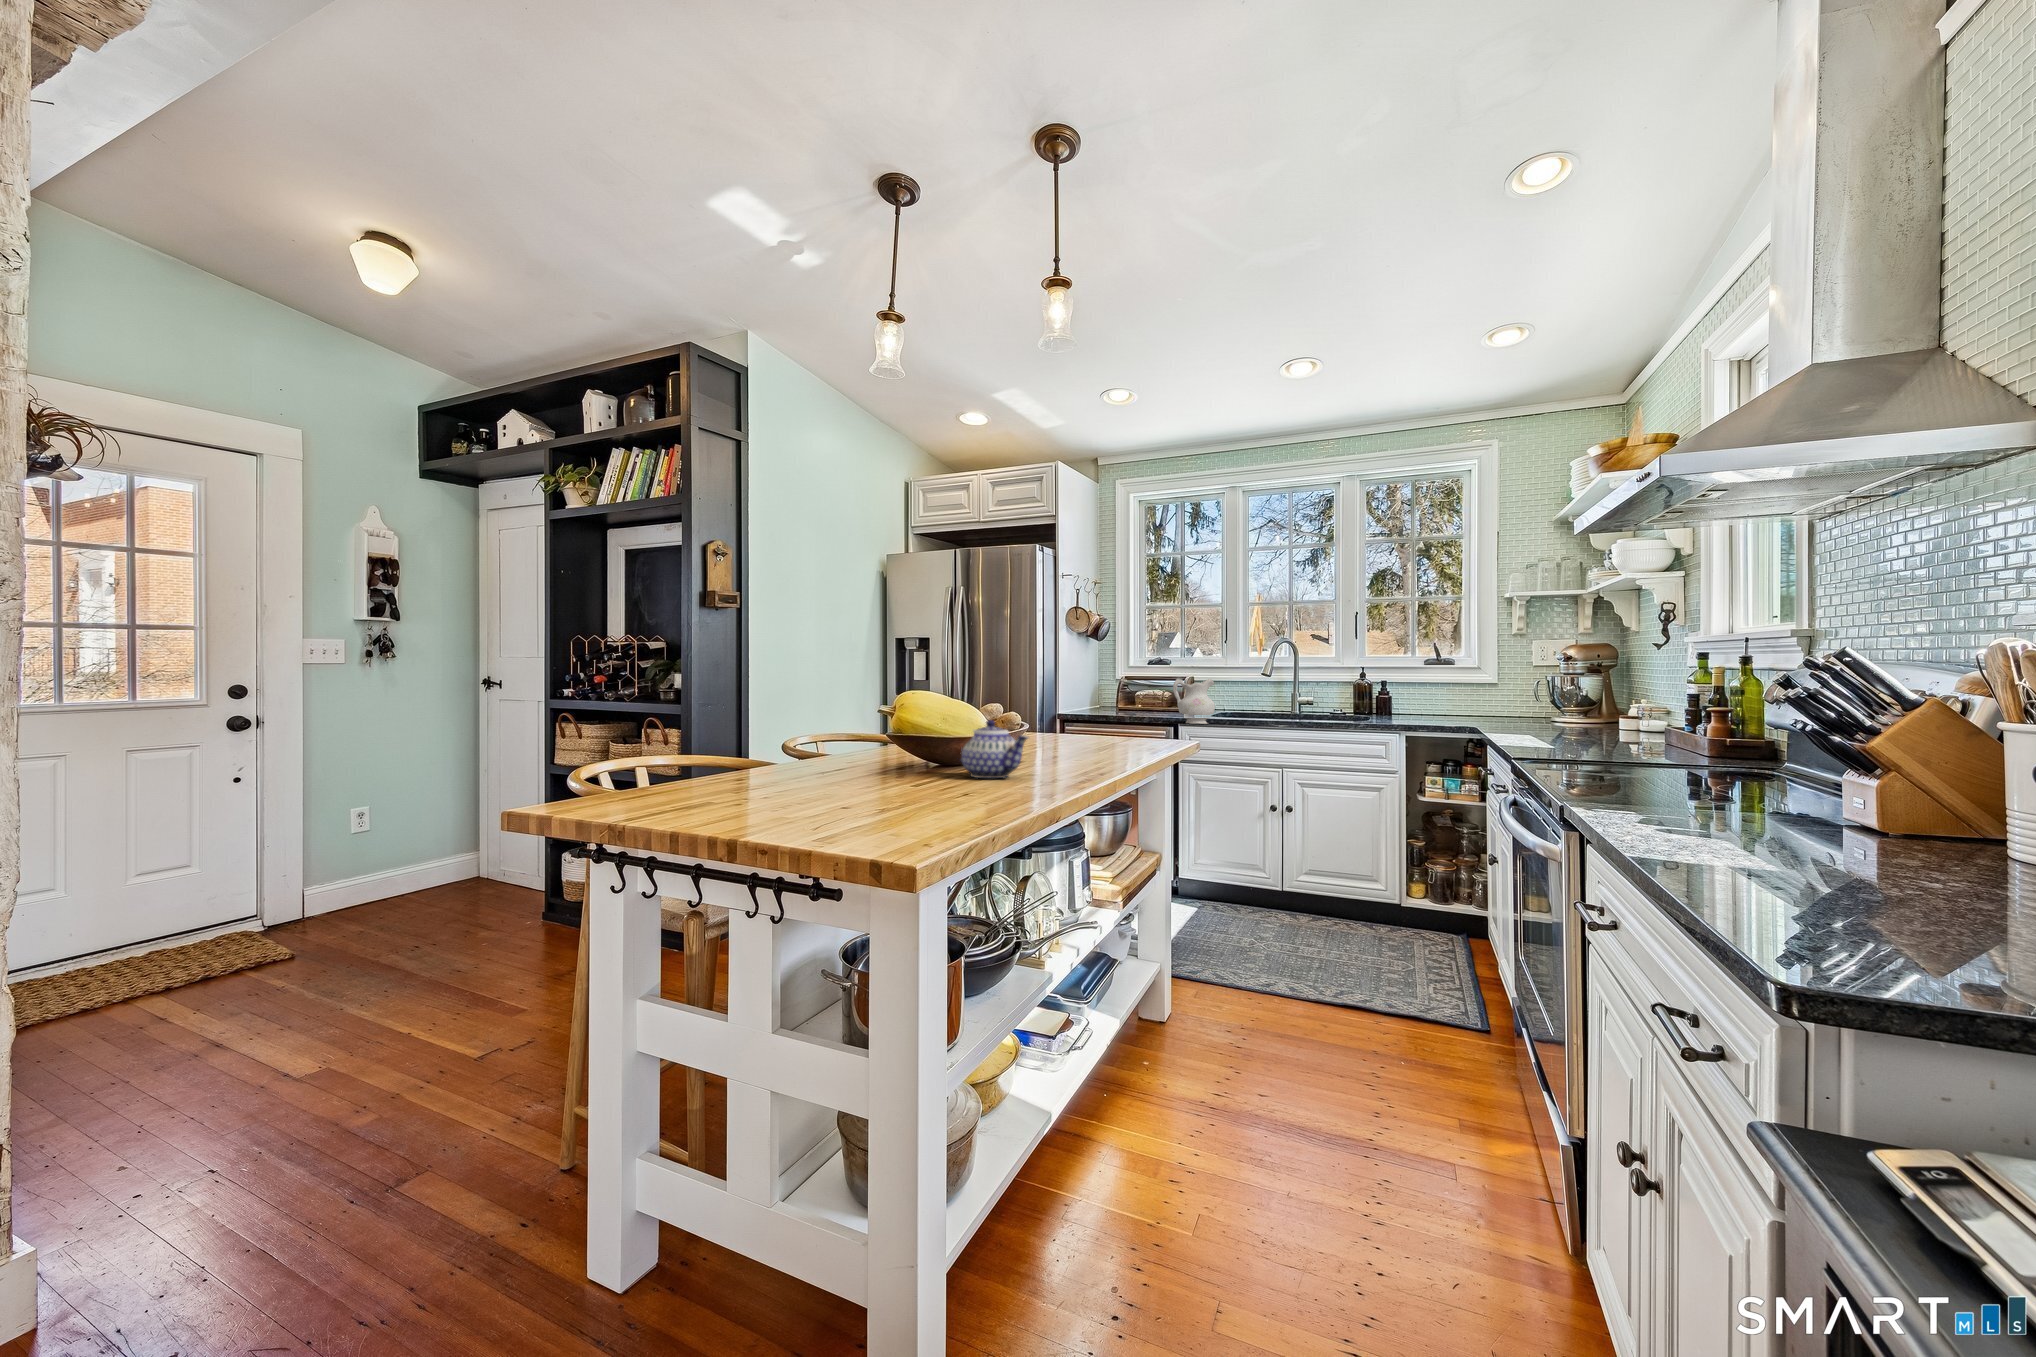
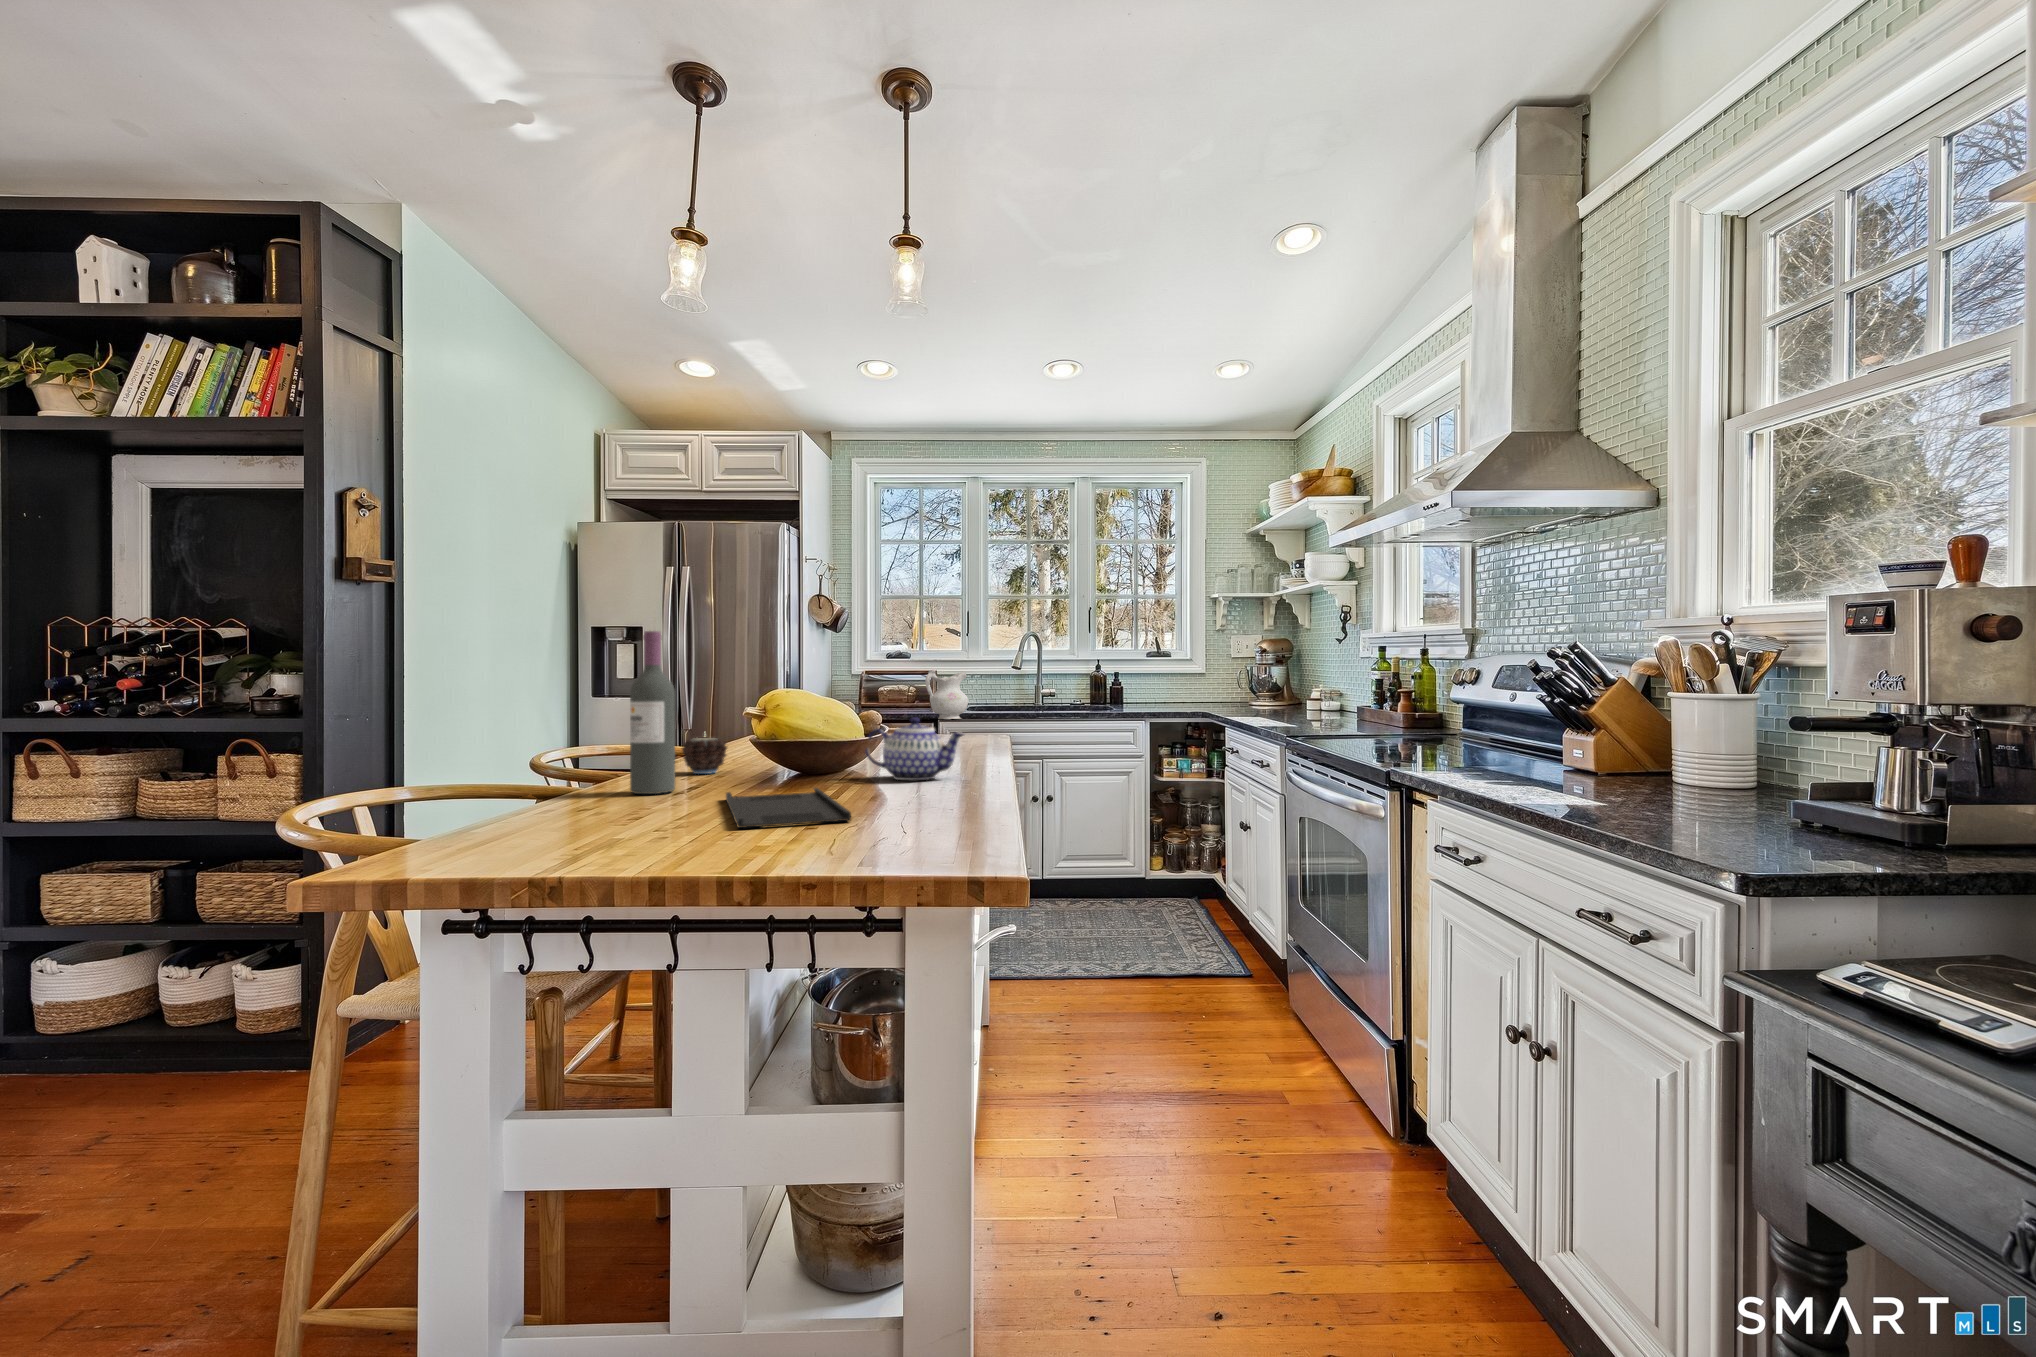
wine bottle: none [755,643,791,774] -> present [630,631,675,794]
candle: none [836,725,873,761] -> present [682,738,727,774]
tray: none [729,777,874,809] -> present [726,788,851,828]

